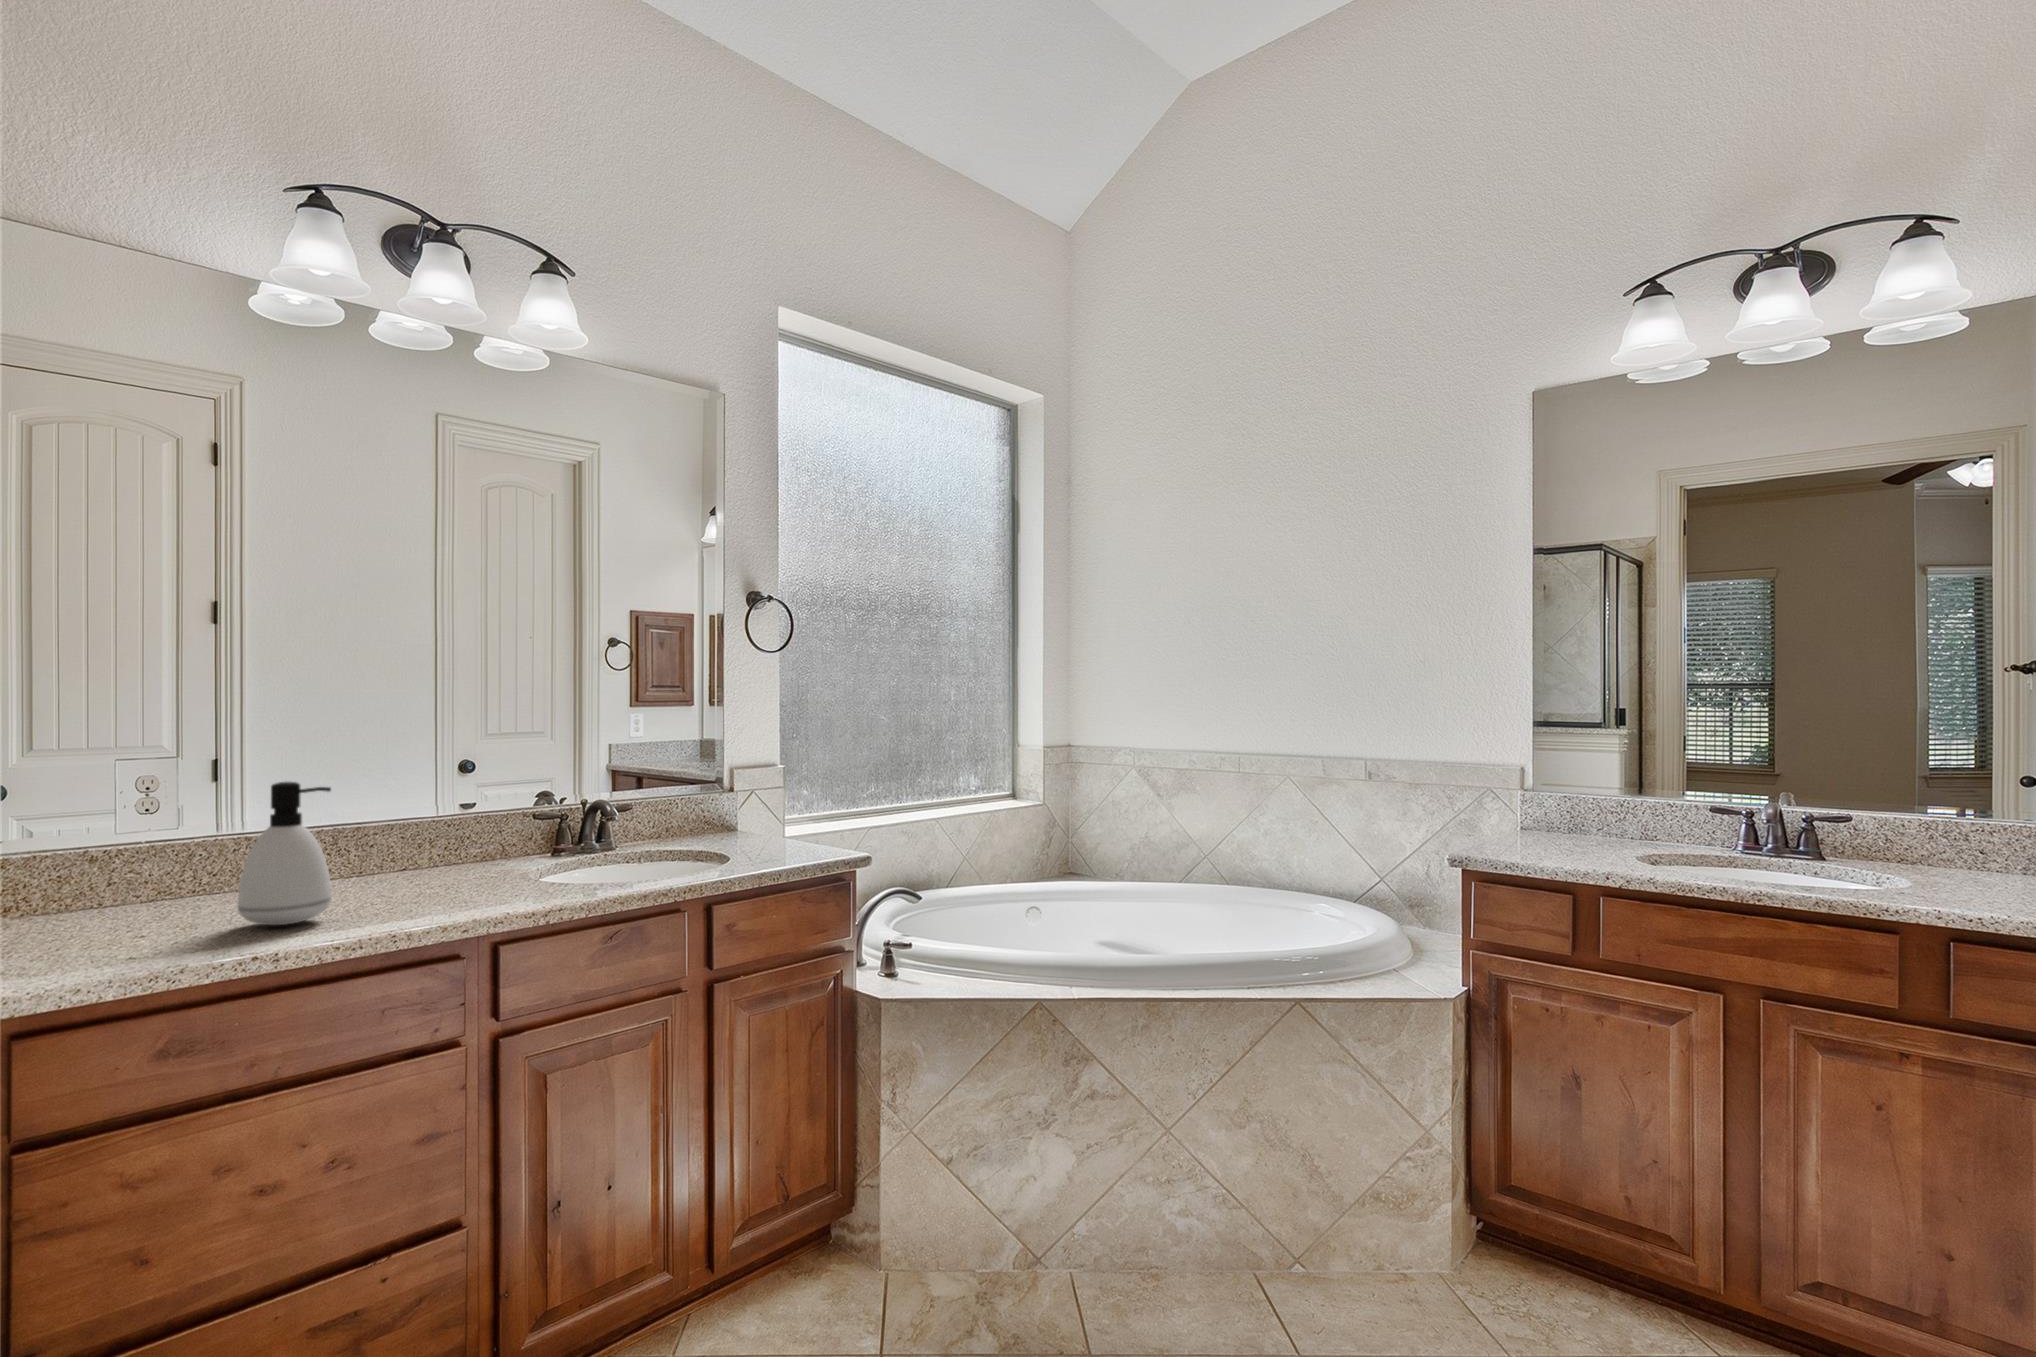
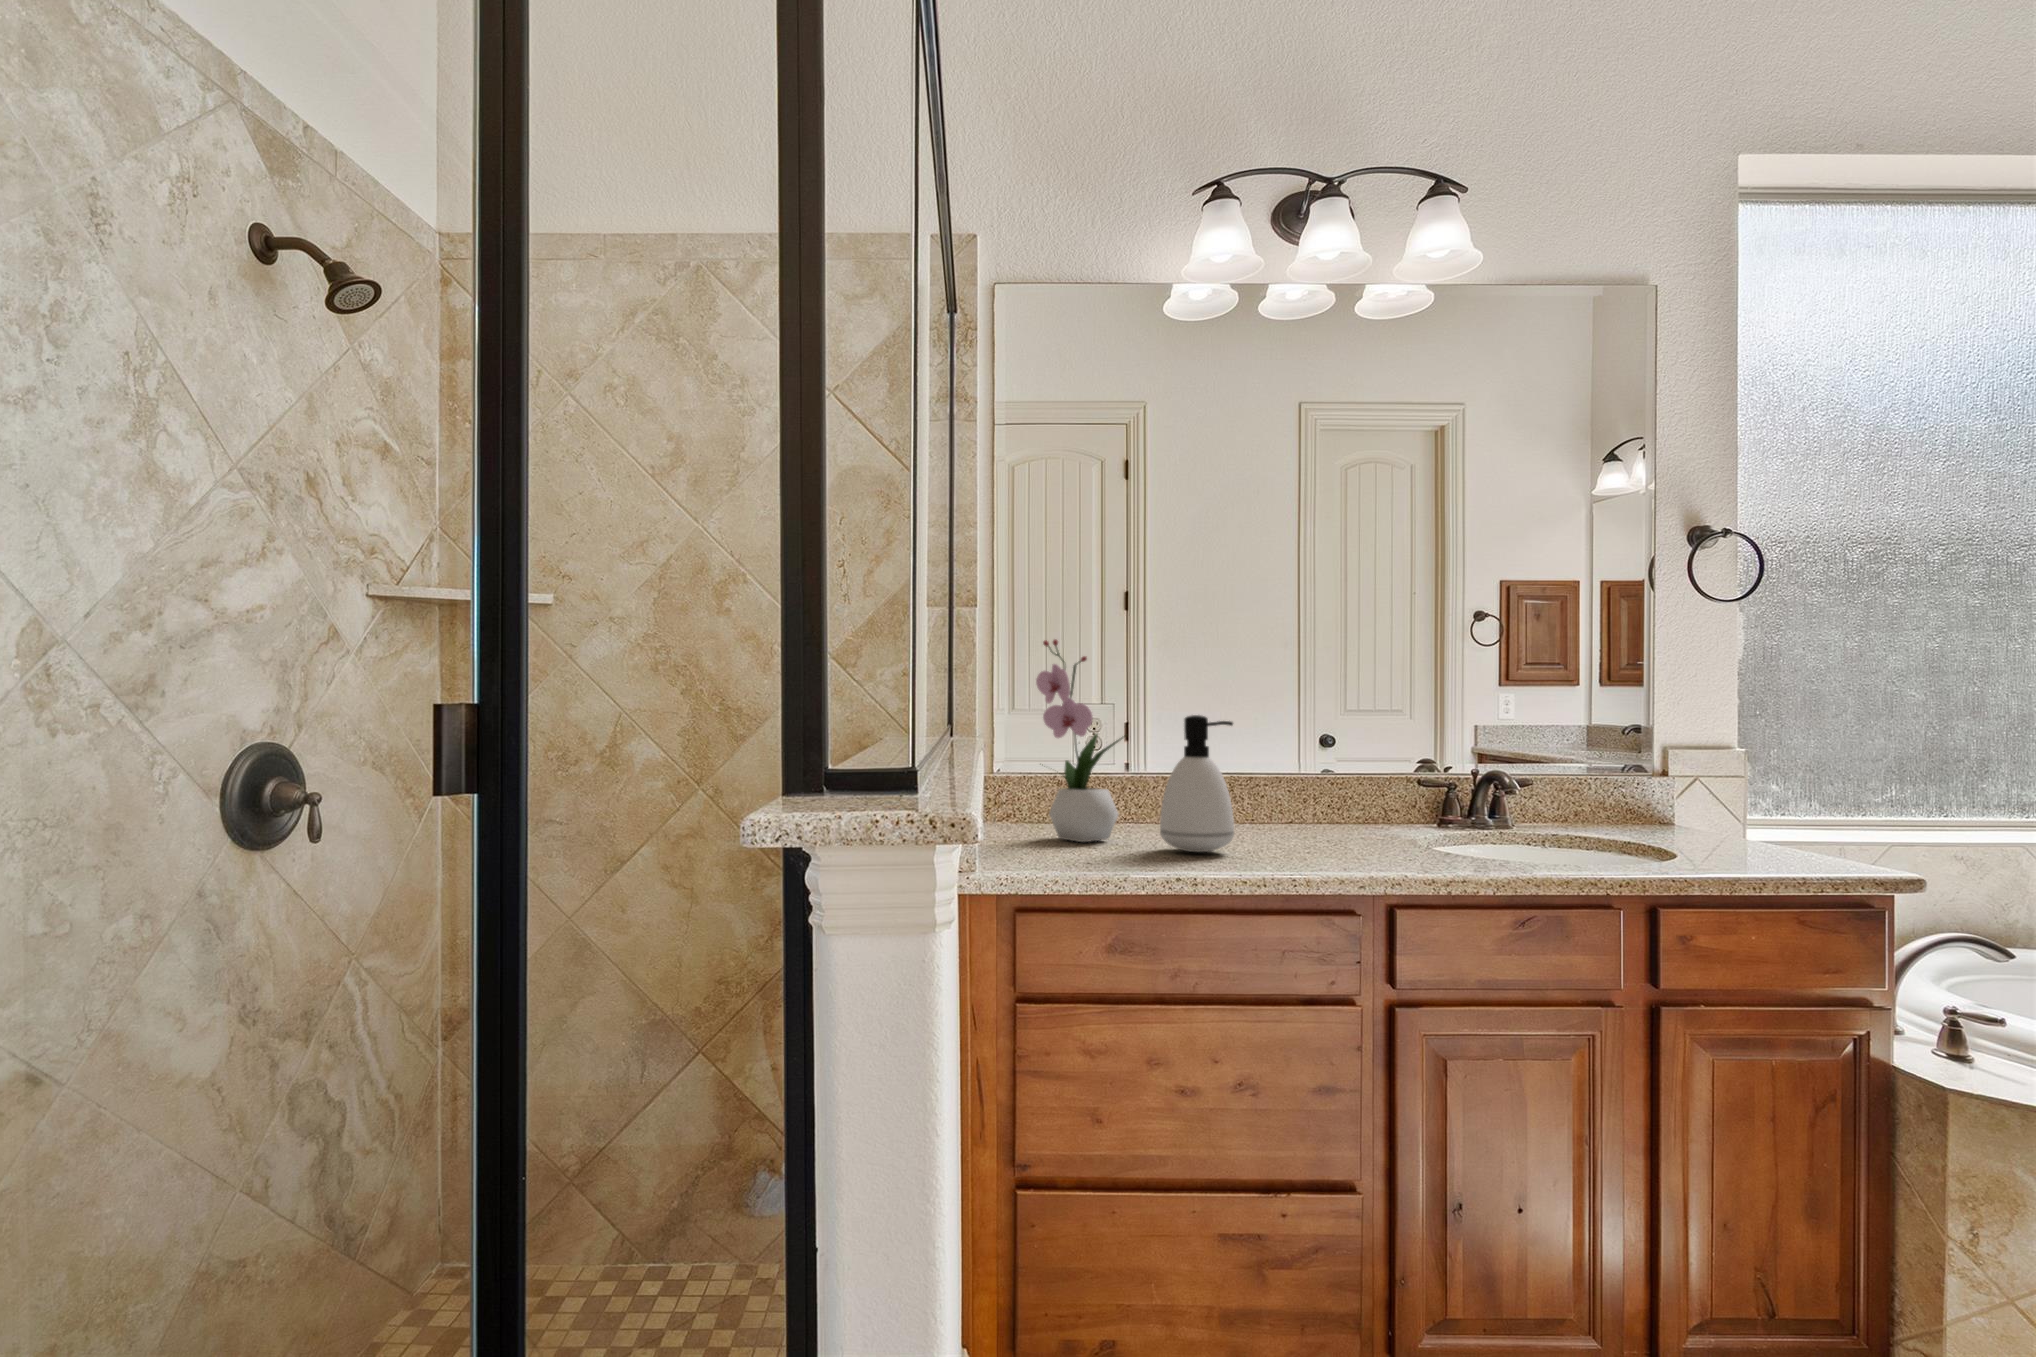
flower arrangement: none [52,698,193,934] -> present [1036,639,1125,842]

